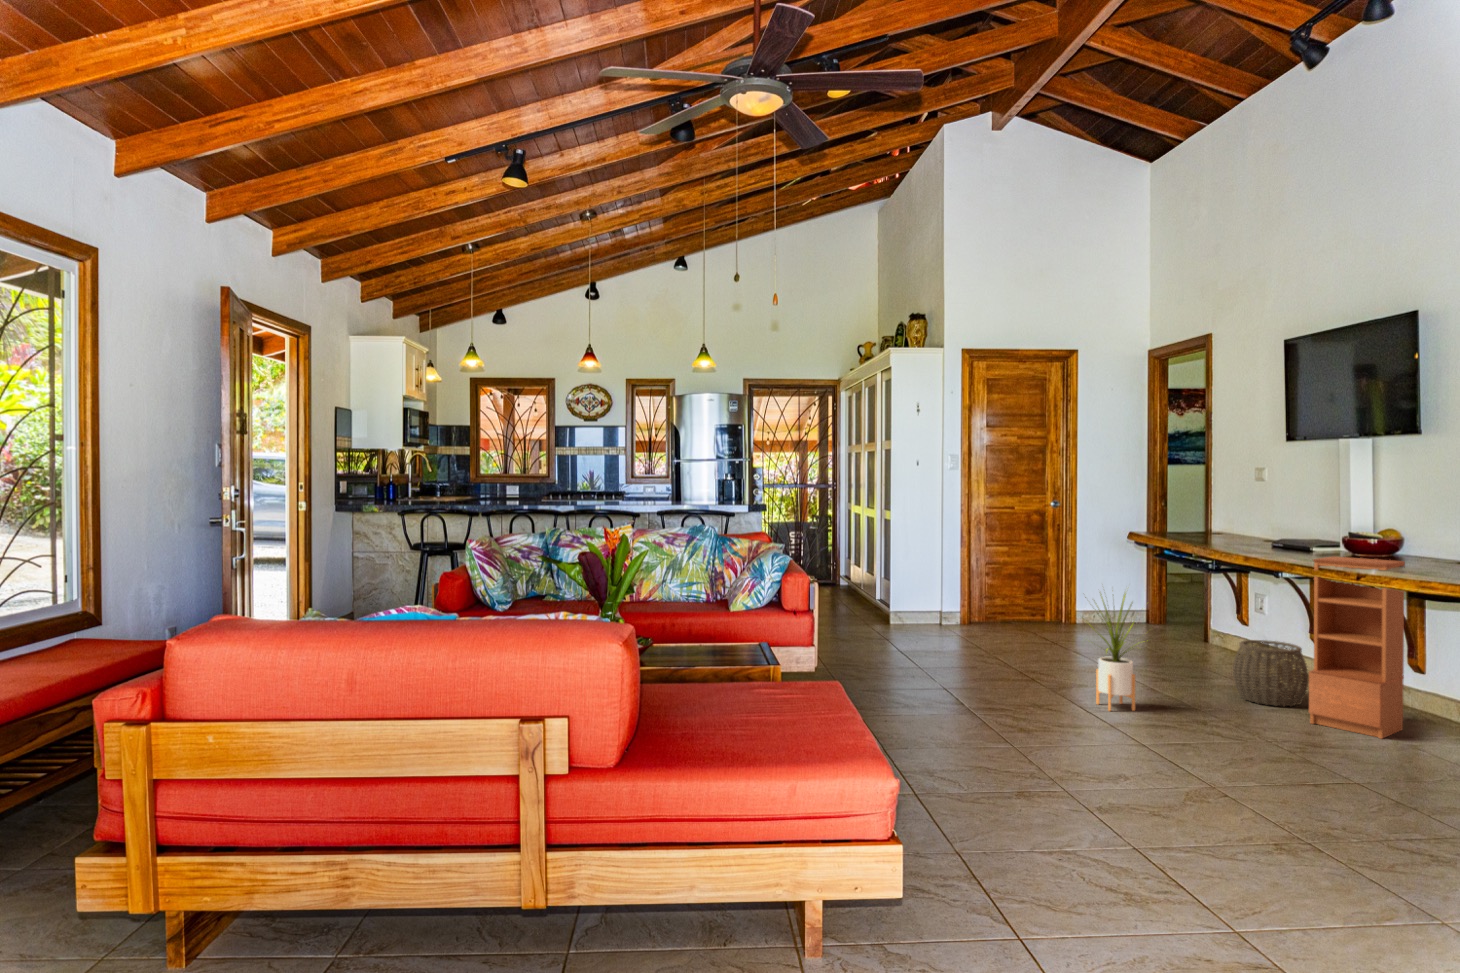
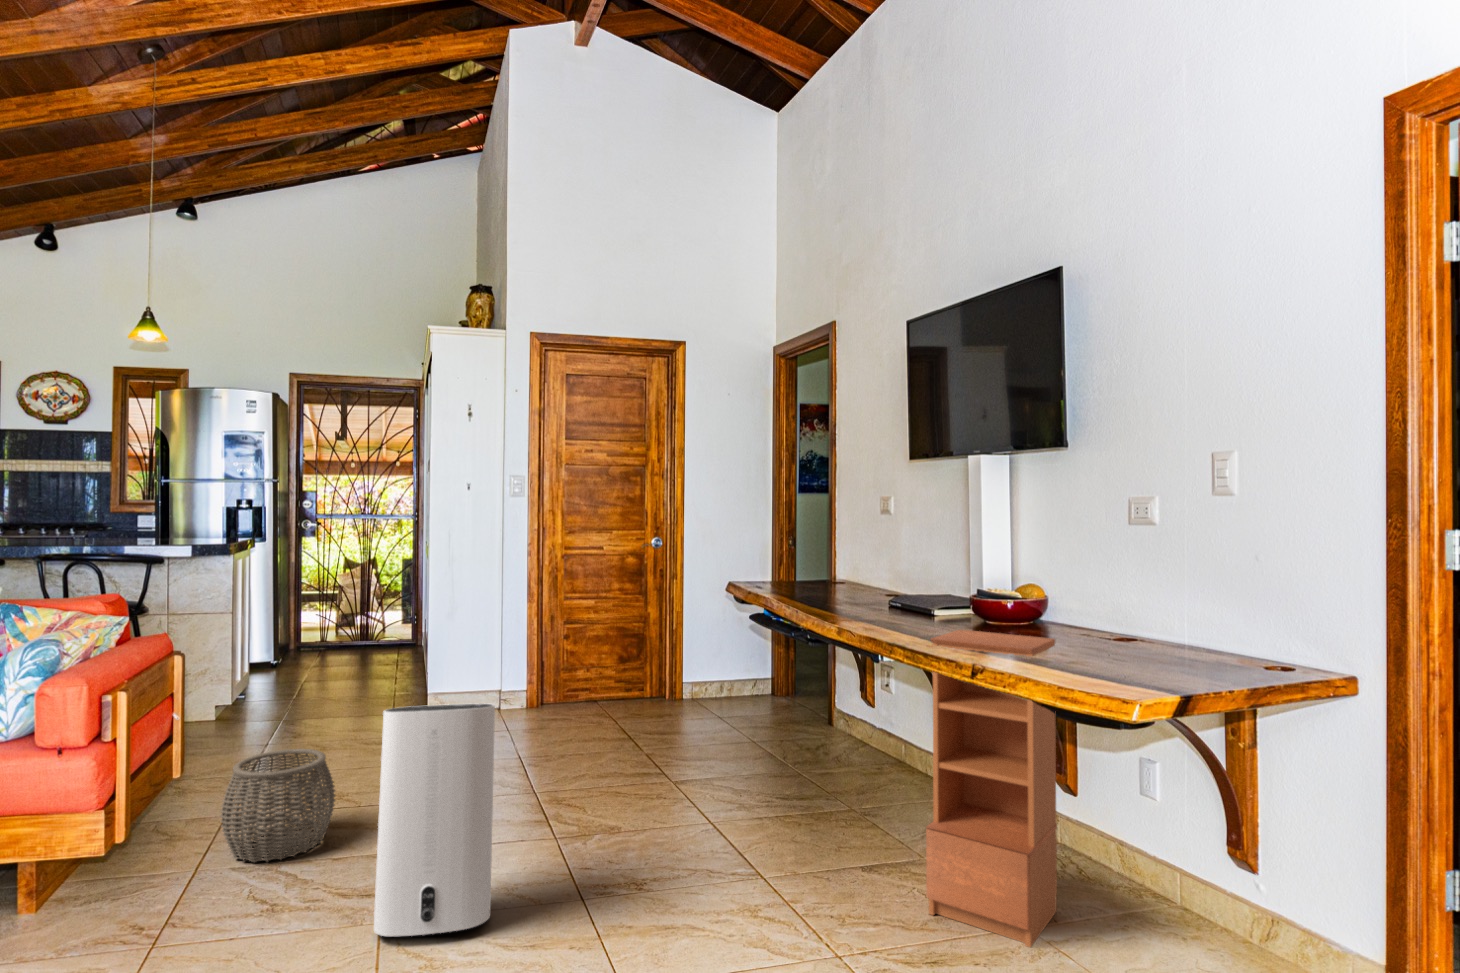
air purifier: none [970,589,1034,703] -> present [374,703,495,937]
house plant: present [1085,593,1135,711] -> none [569,686,692,926]
woven basket: present [1233,640,1309,706] -> present [220,749,335,862]

